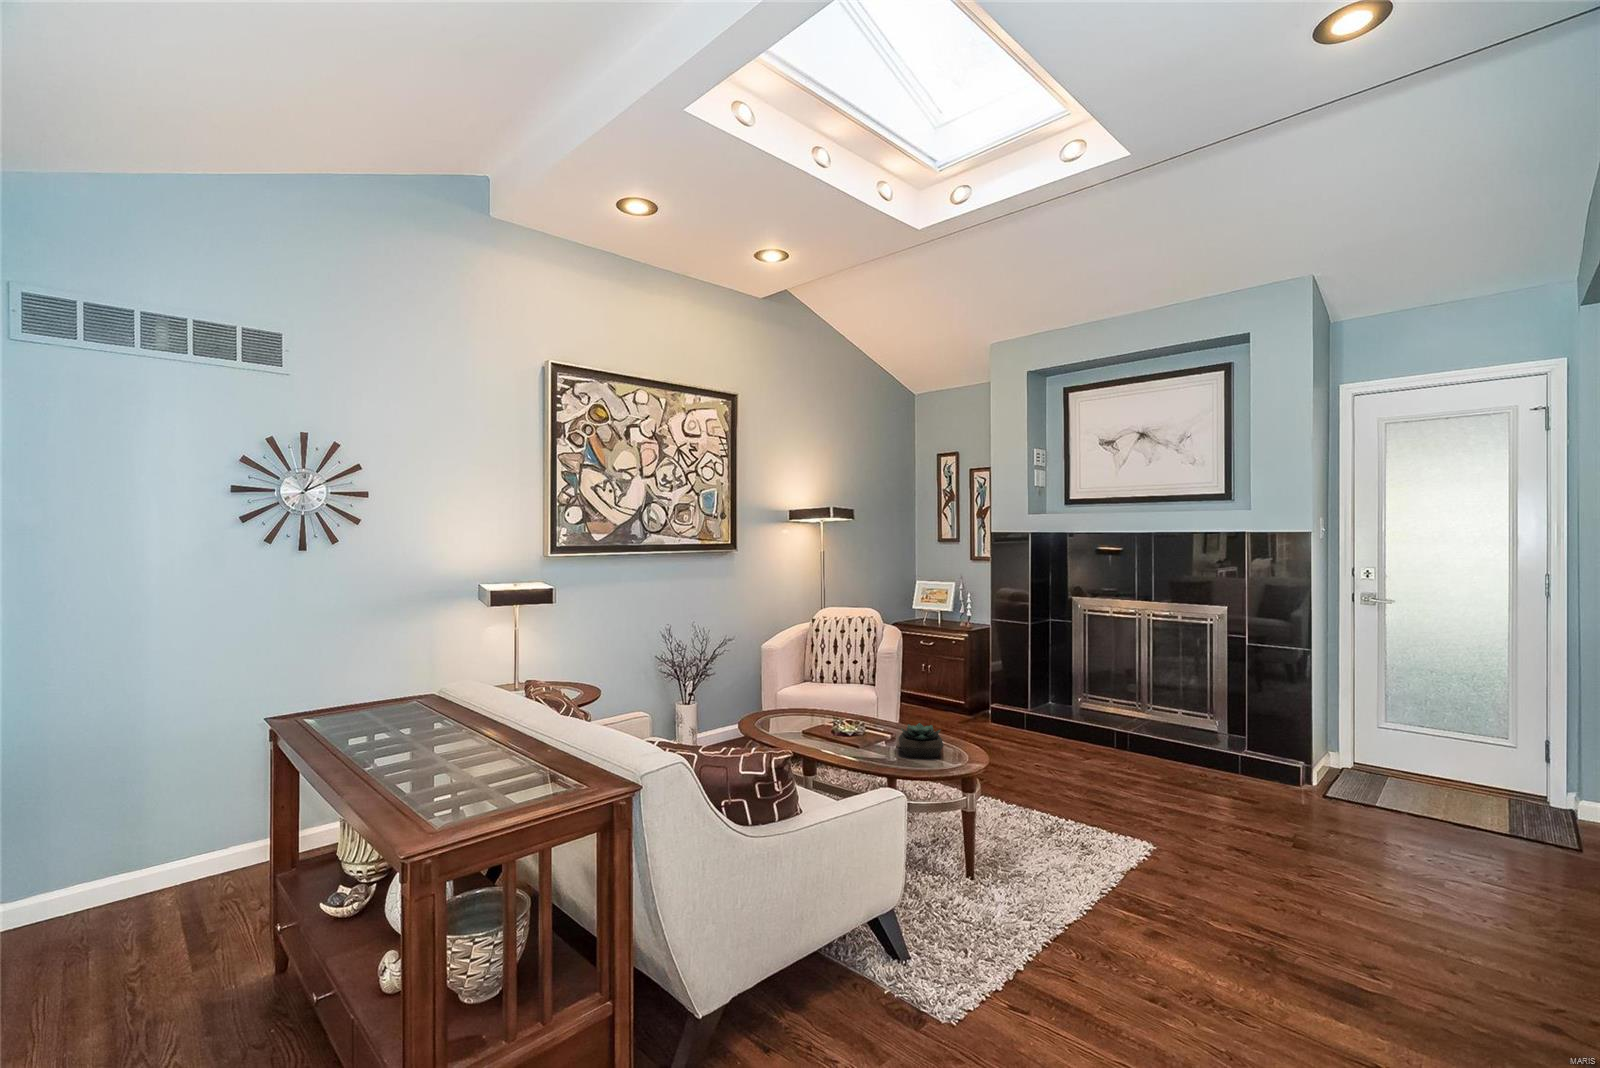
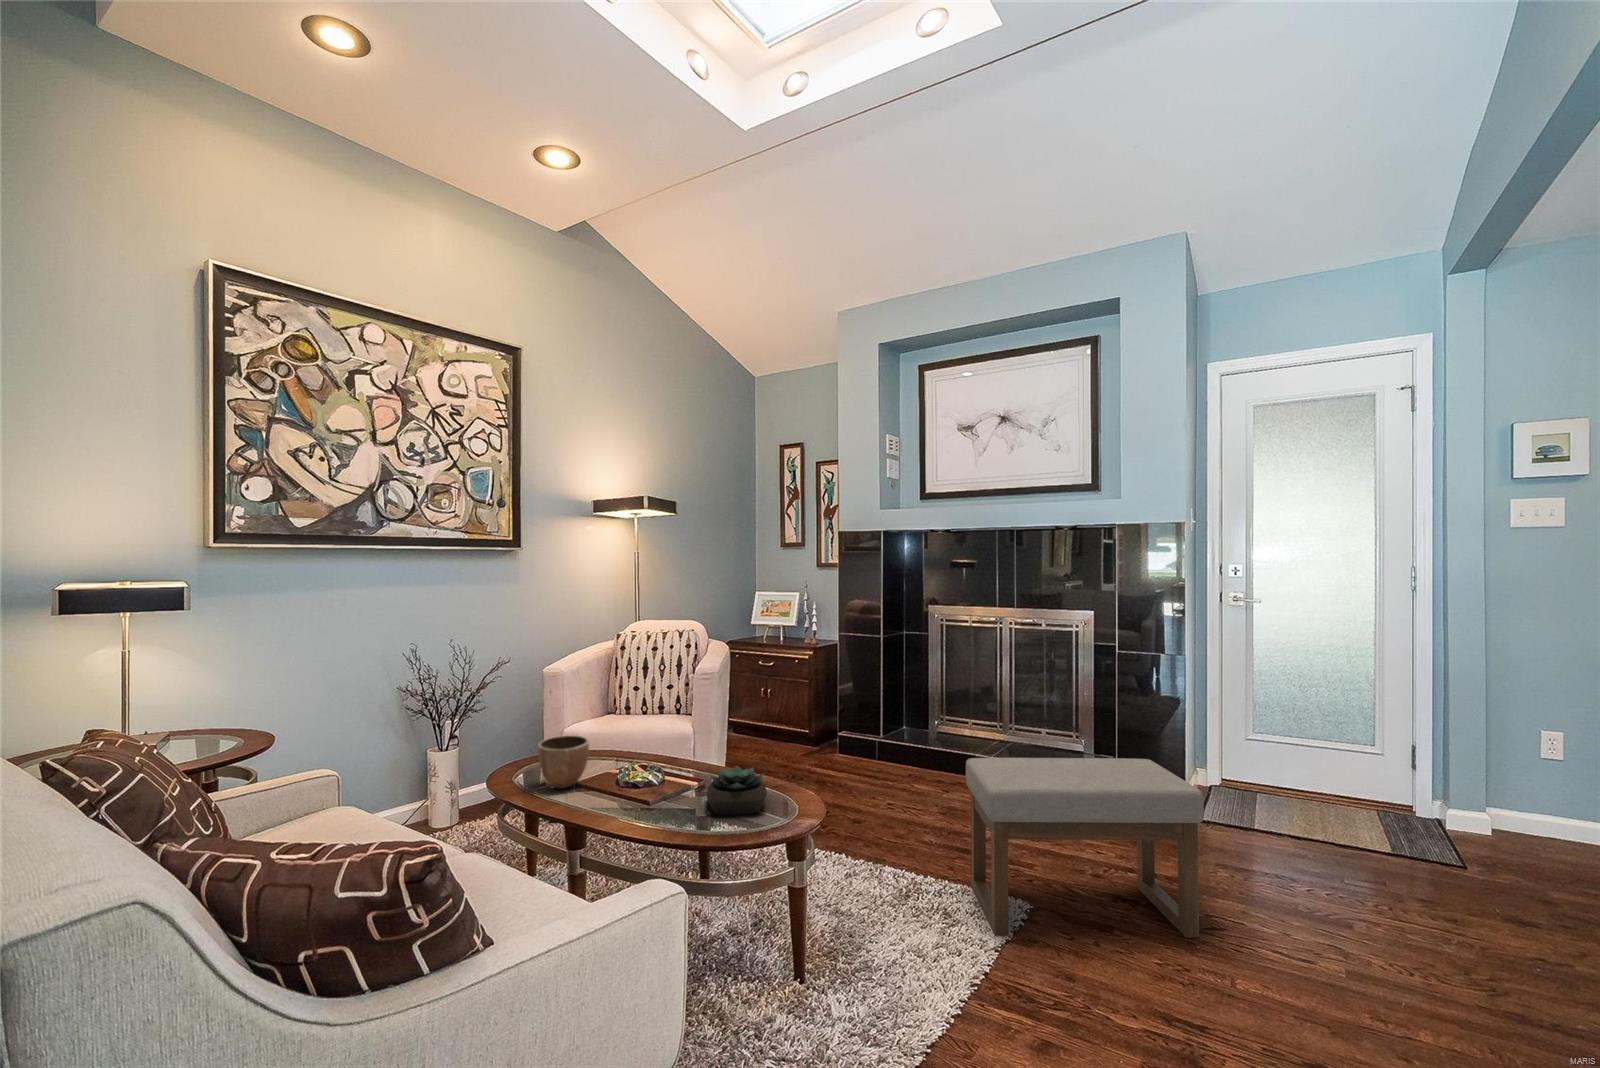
decorative bowl: none [776,695,811,733] -> present [538,735,589,789]
ottoman: none [1101,728,1306,882] -> present [966,758,1204,938]

